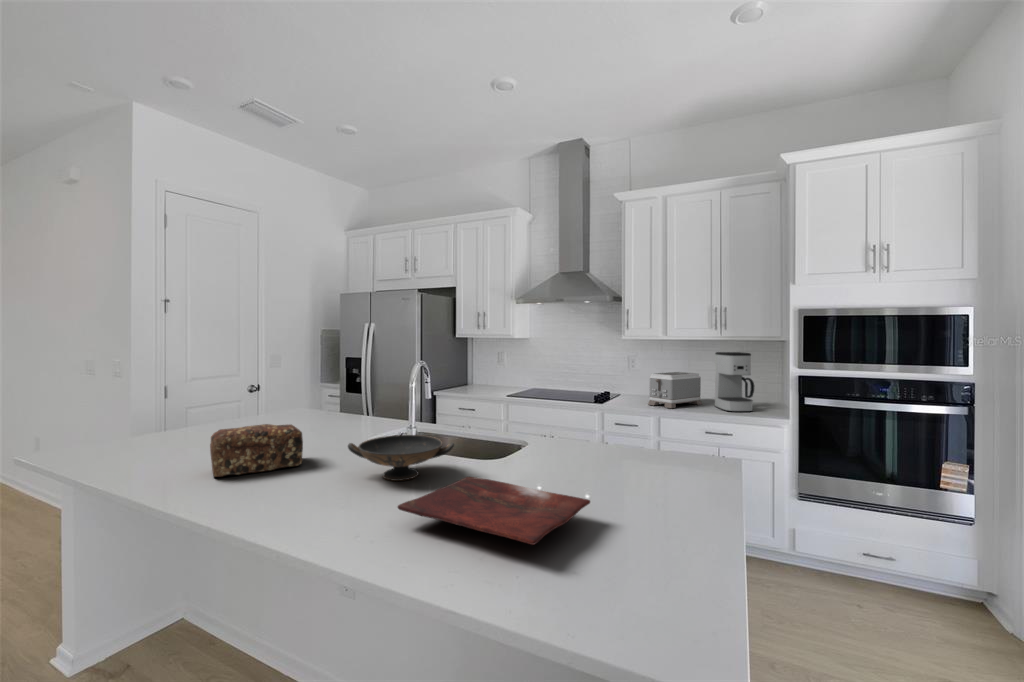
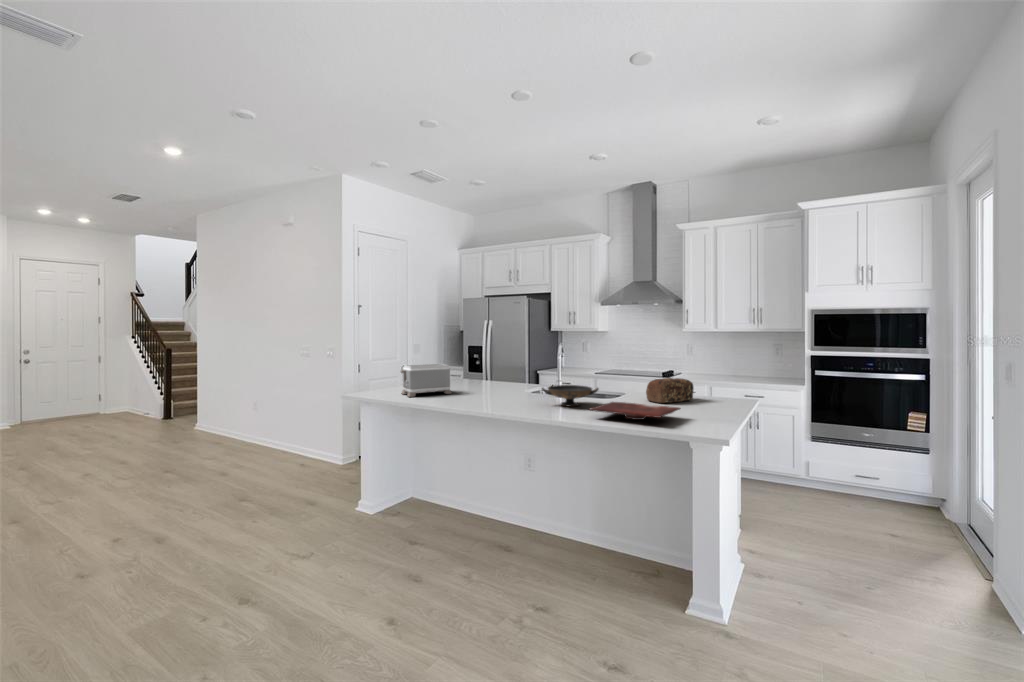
coffee maker: present [715,352,754,412] -> none [753,340,782,382]
toaster: present [648,372,702,408] -> present [401,364,451,397]
bread loaf: present [210,424,303,477] -> present [646,378,693,403]

